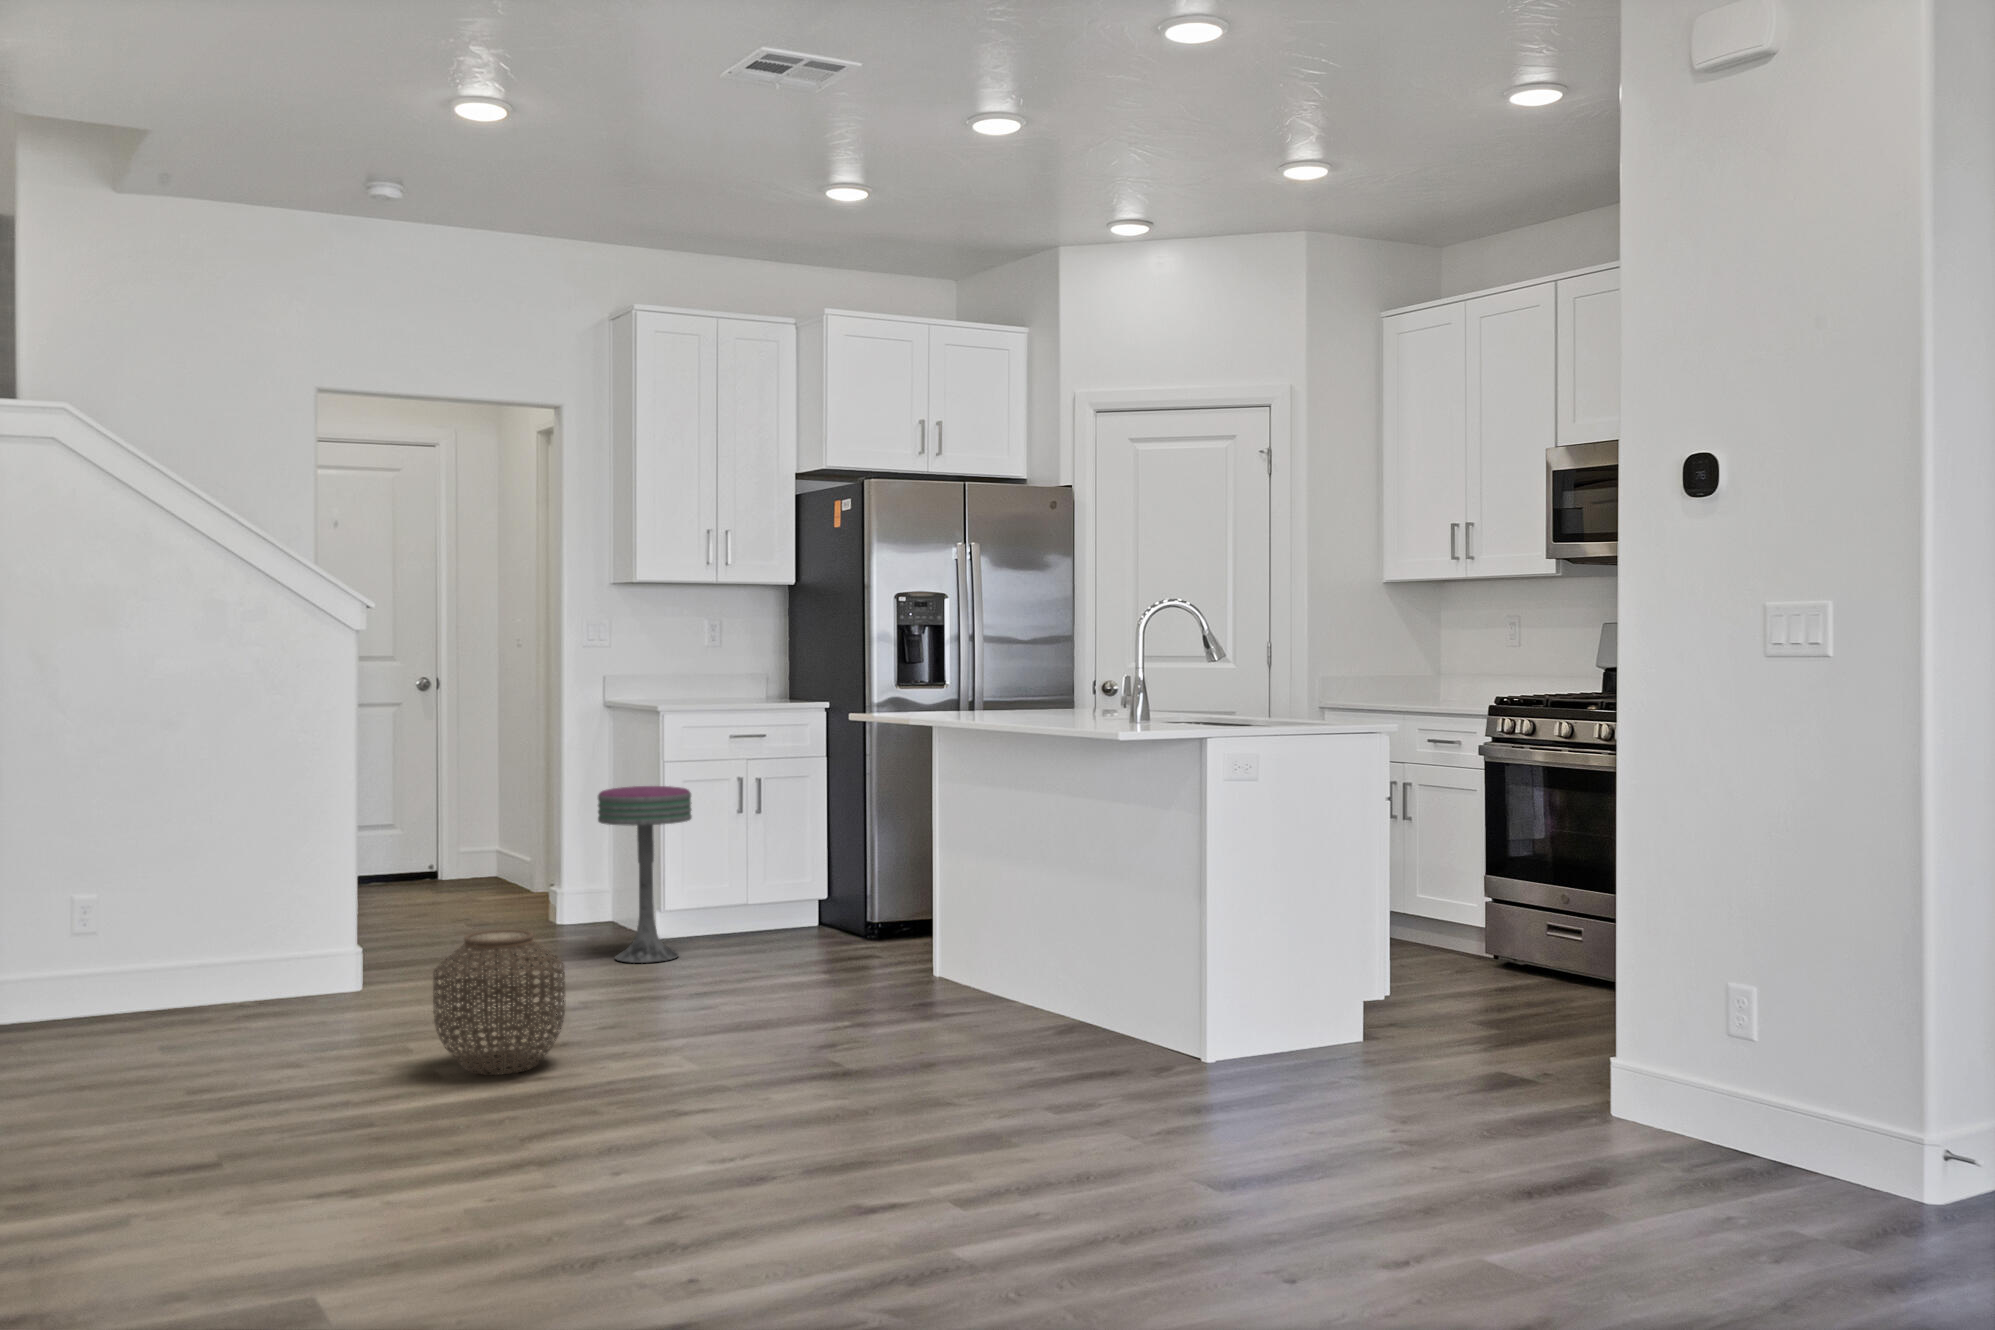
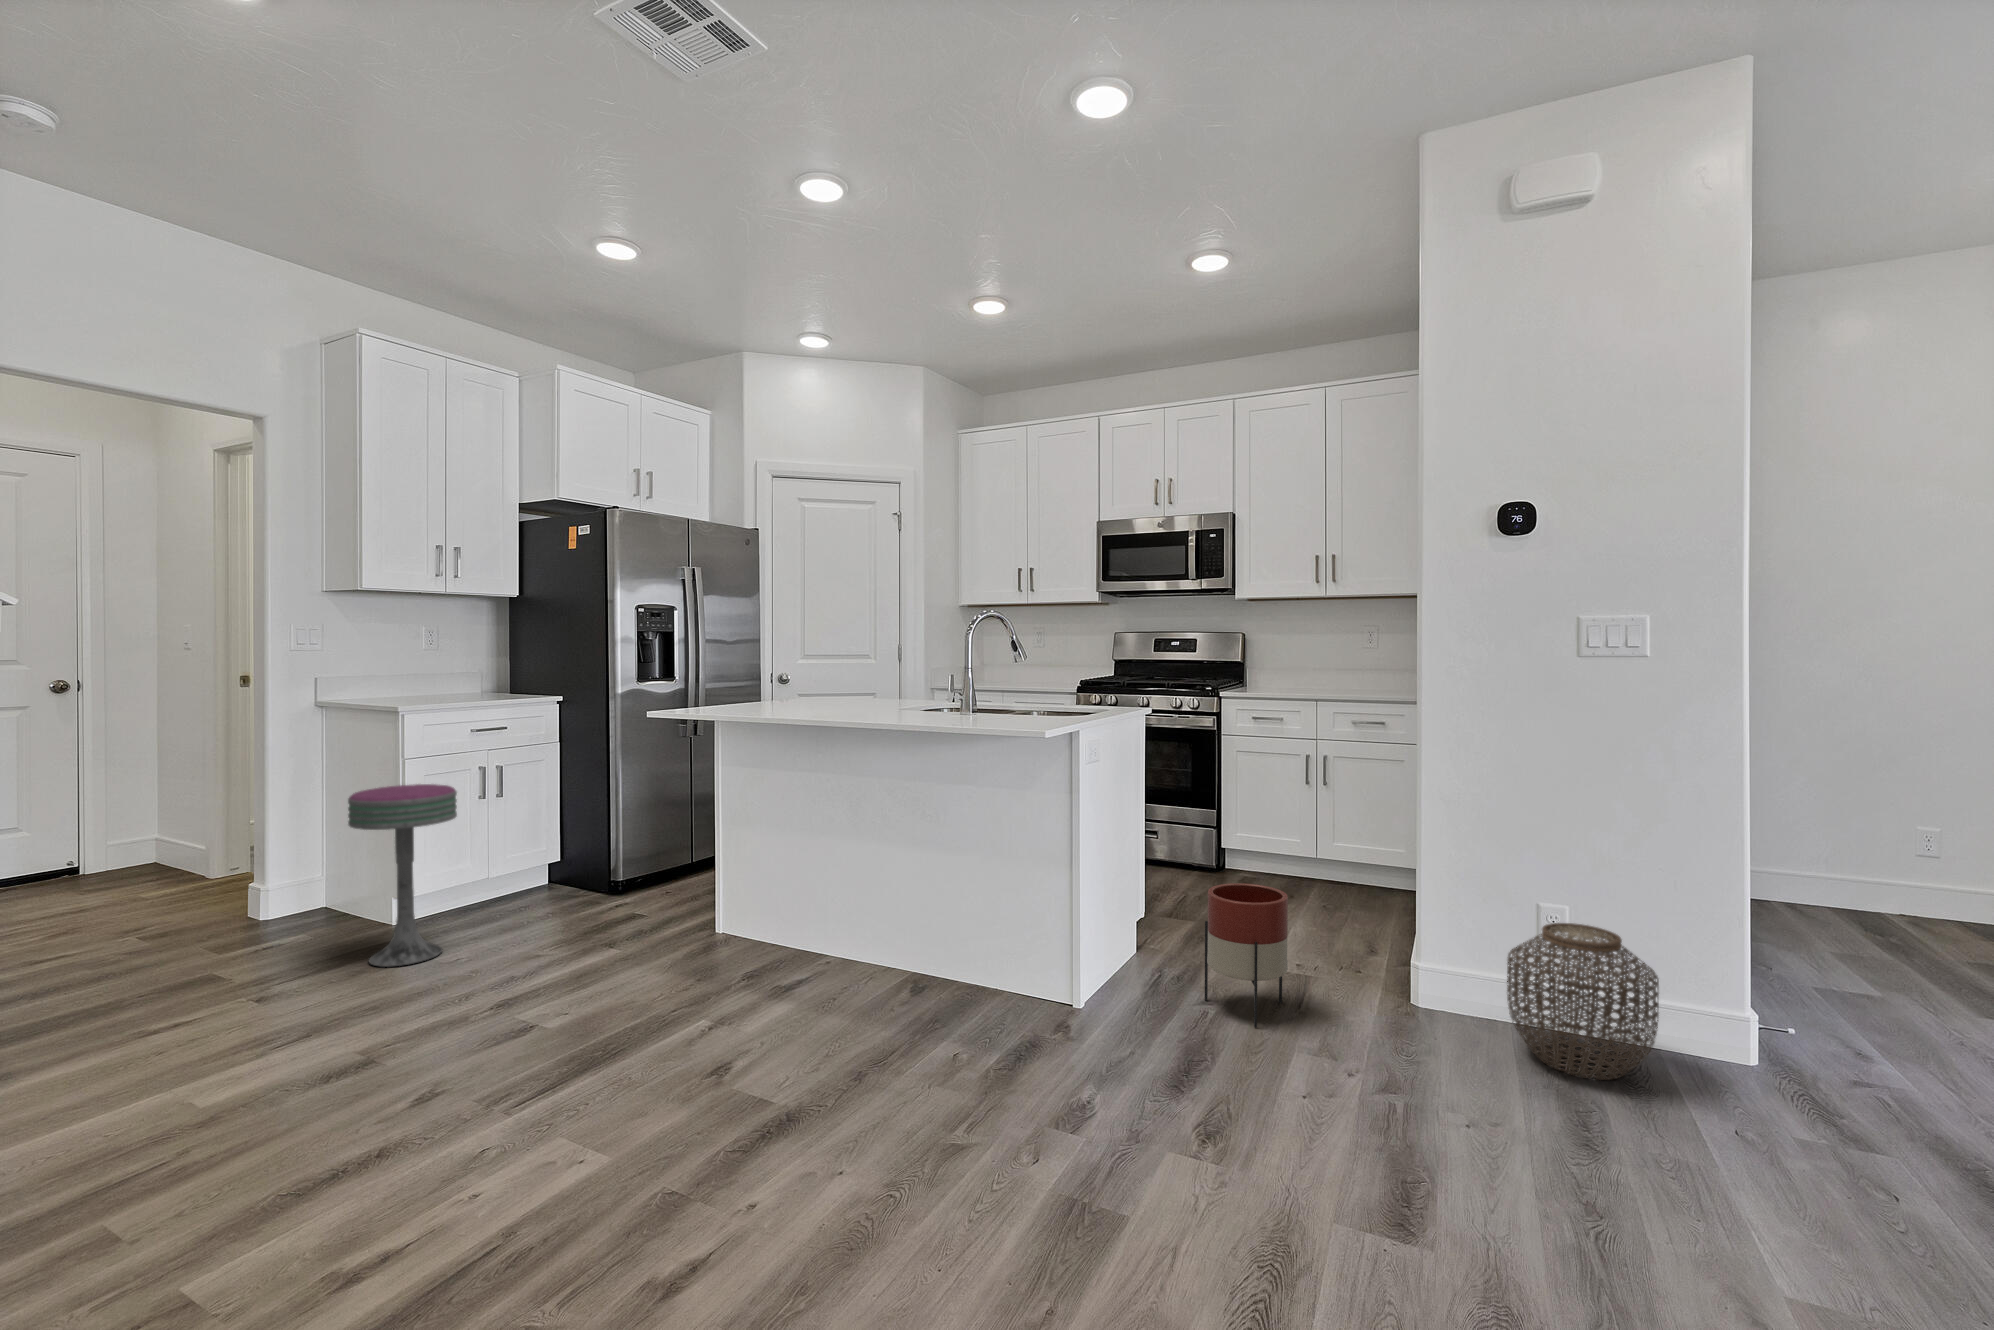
woven basket: present [433,930,565,1075] -> present [1507,923,1659,1080]
planter: none [1344,932,1446,1092] -> present [1205,883,1288,1027]

